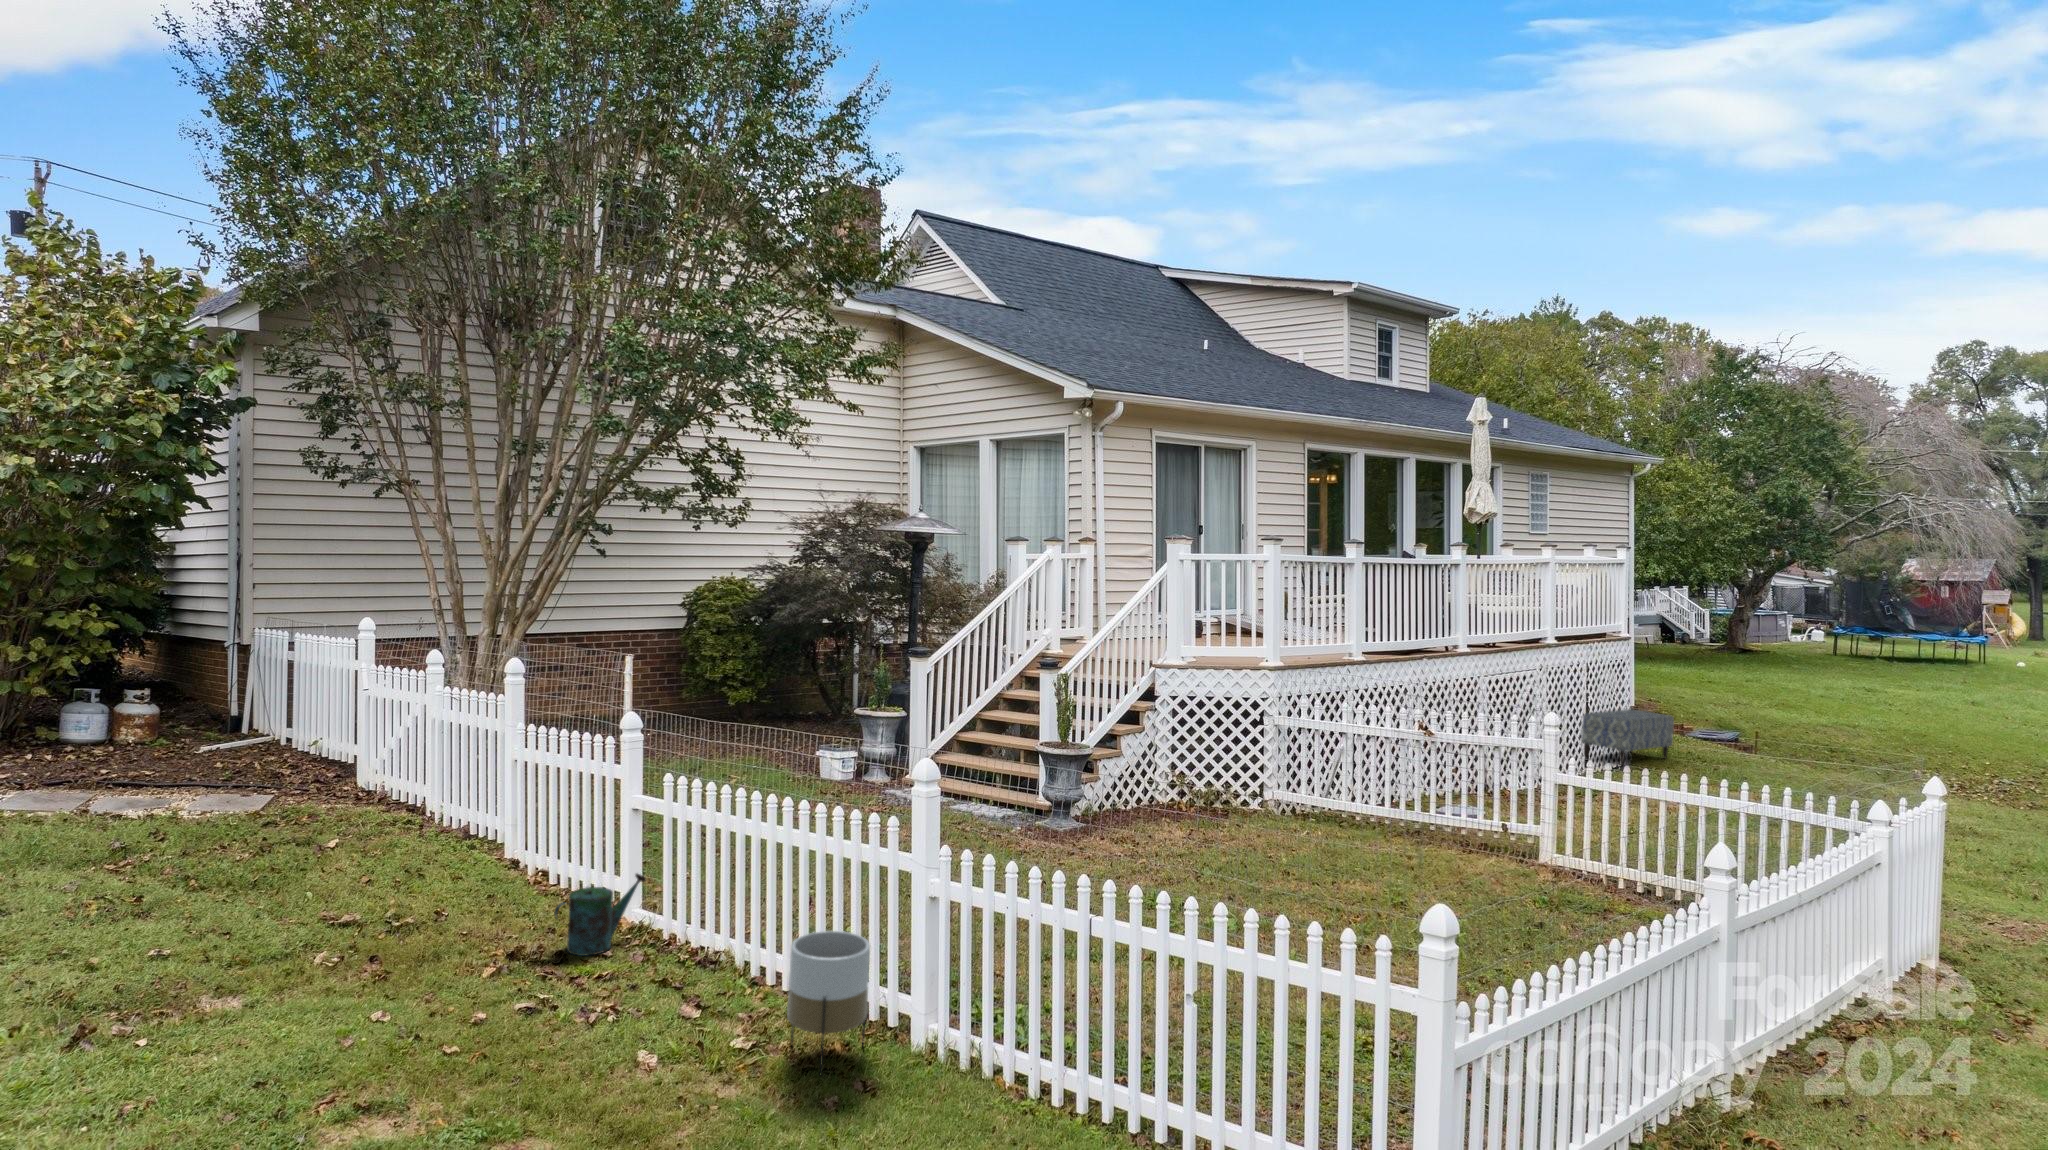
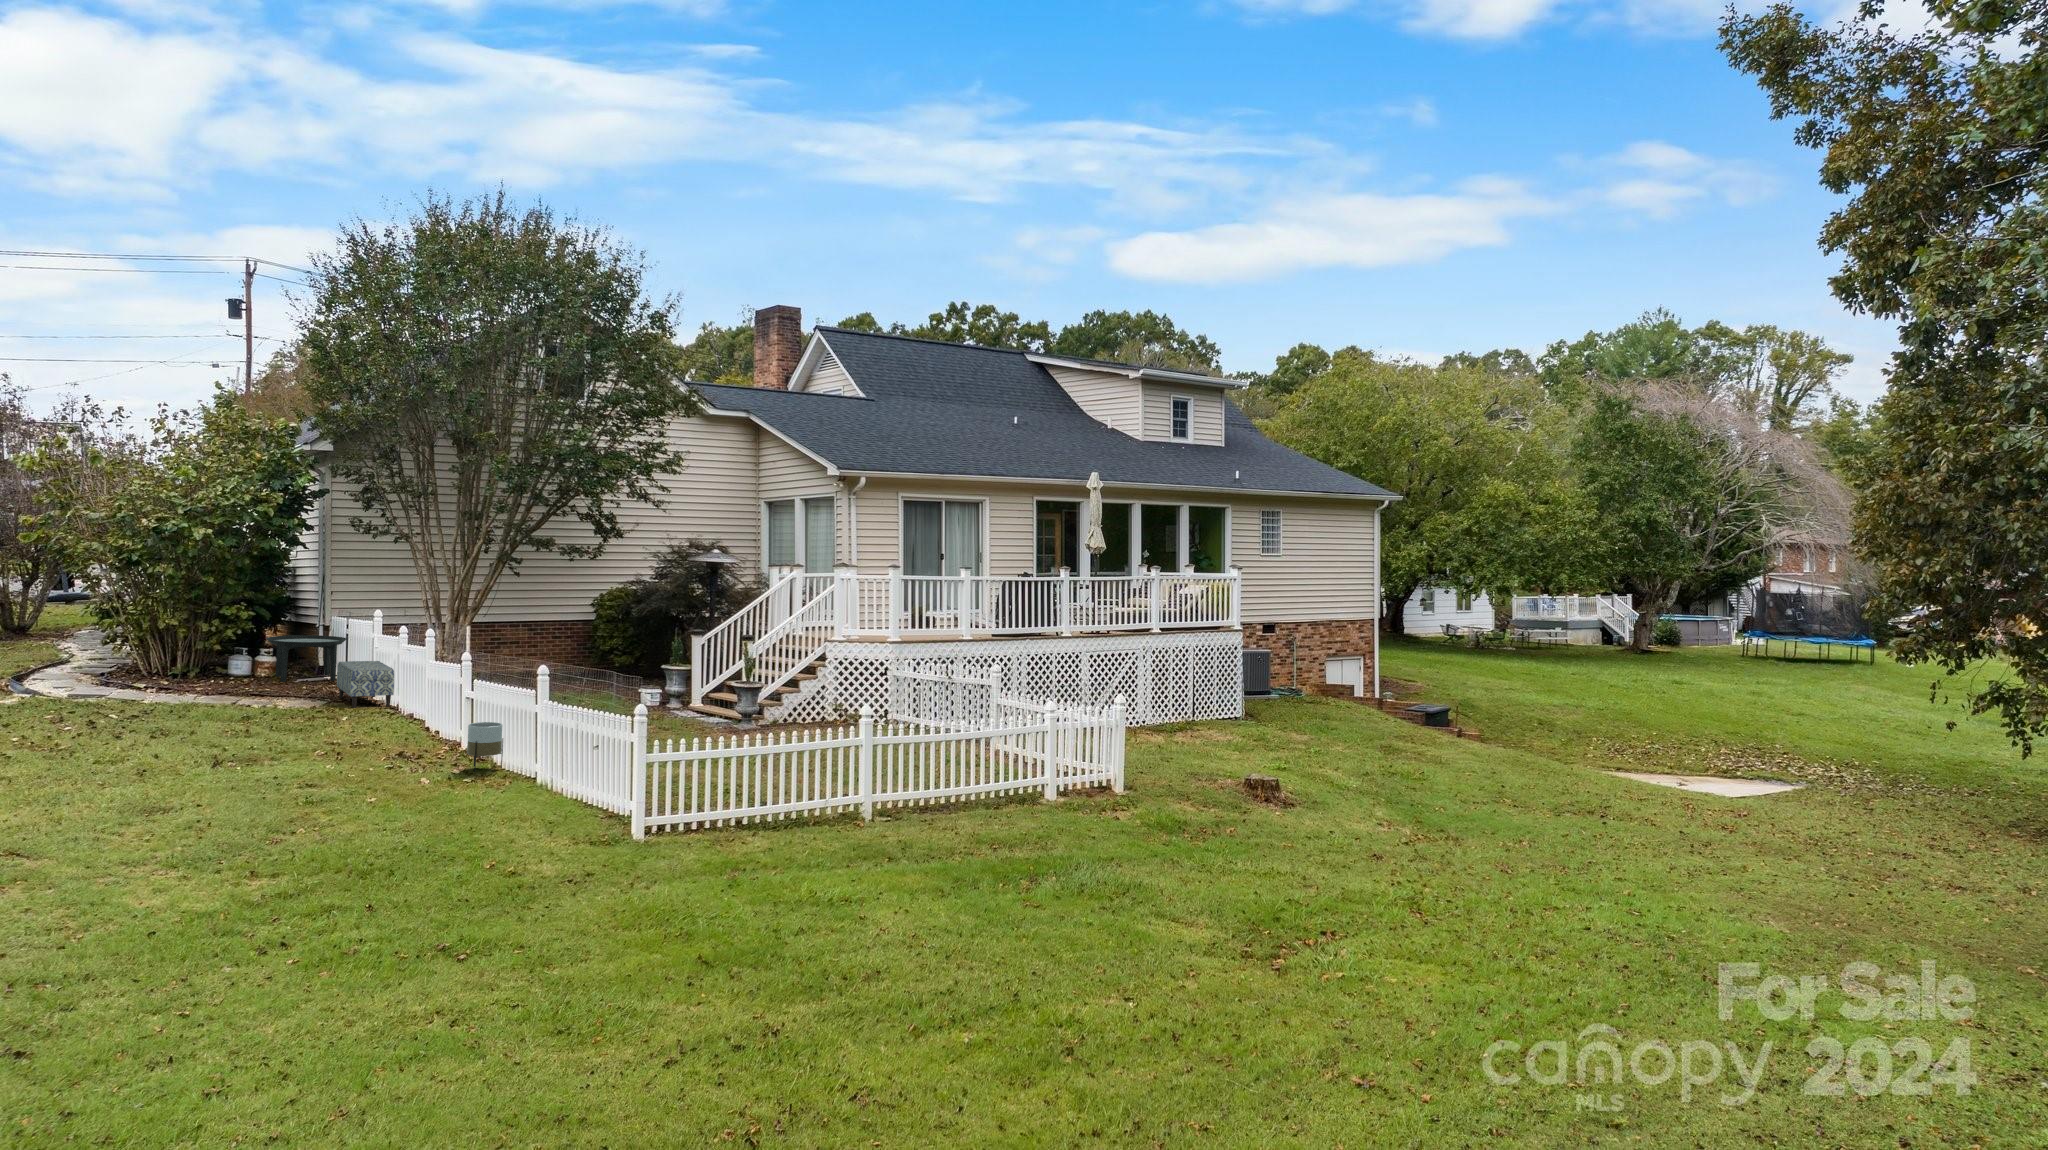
round table: none [141,666,292,756] -> present [266,635,347,682]
bench: present [1581,709,1674,765] -> present [337,661,394,708]
watering can: present [554,874,646,956] -> none [407,714,454,745]

